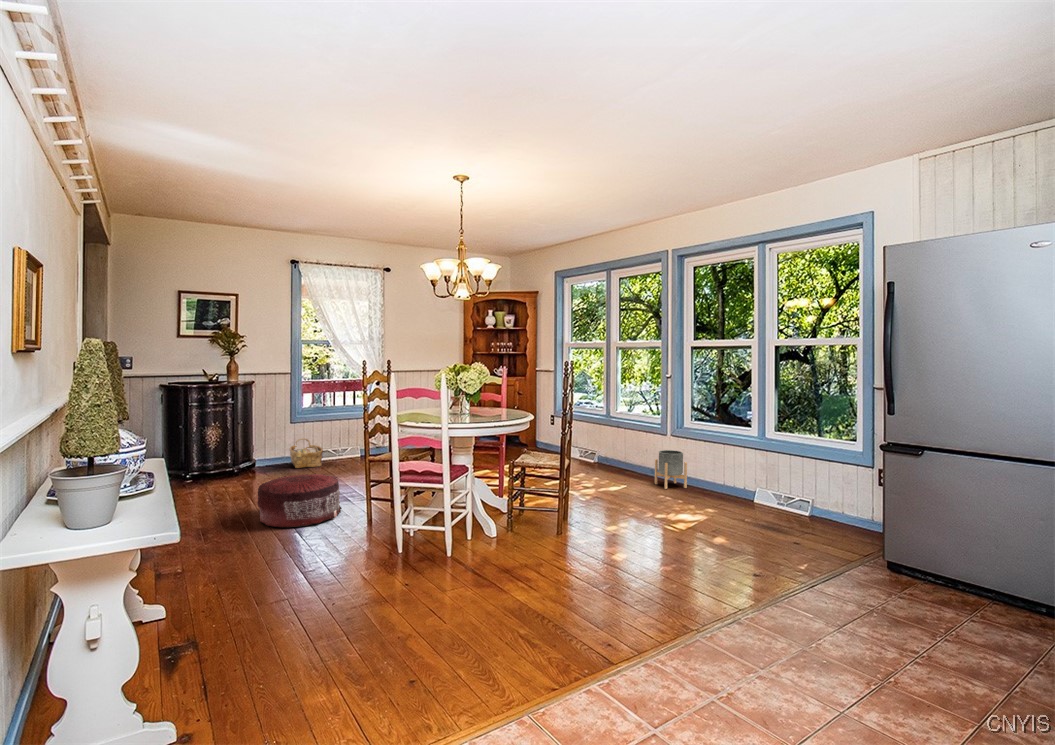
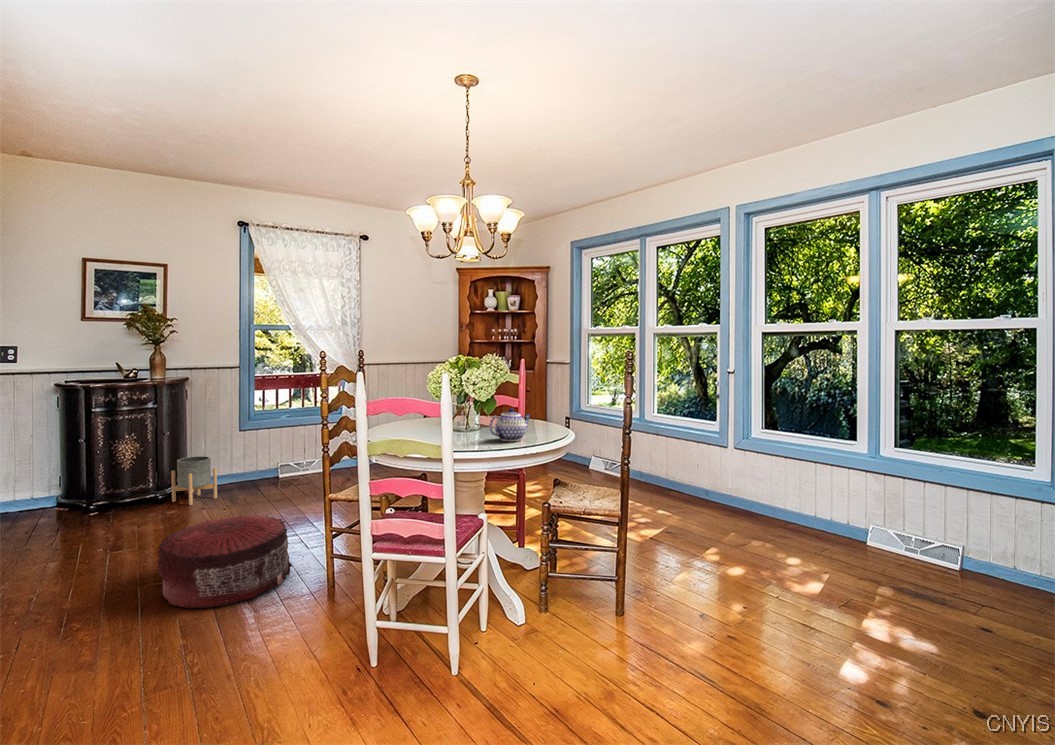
teapot: none [474,398,503,420] -> present [489,408,530,441]
woven basket: present [290,438,323,468] -> none [238,449,282,489]
planter: present [655,450,687,489] -> present [171,456,217,505]

